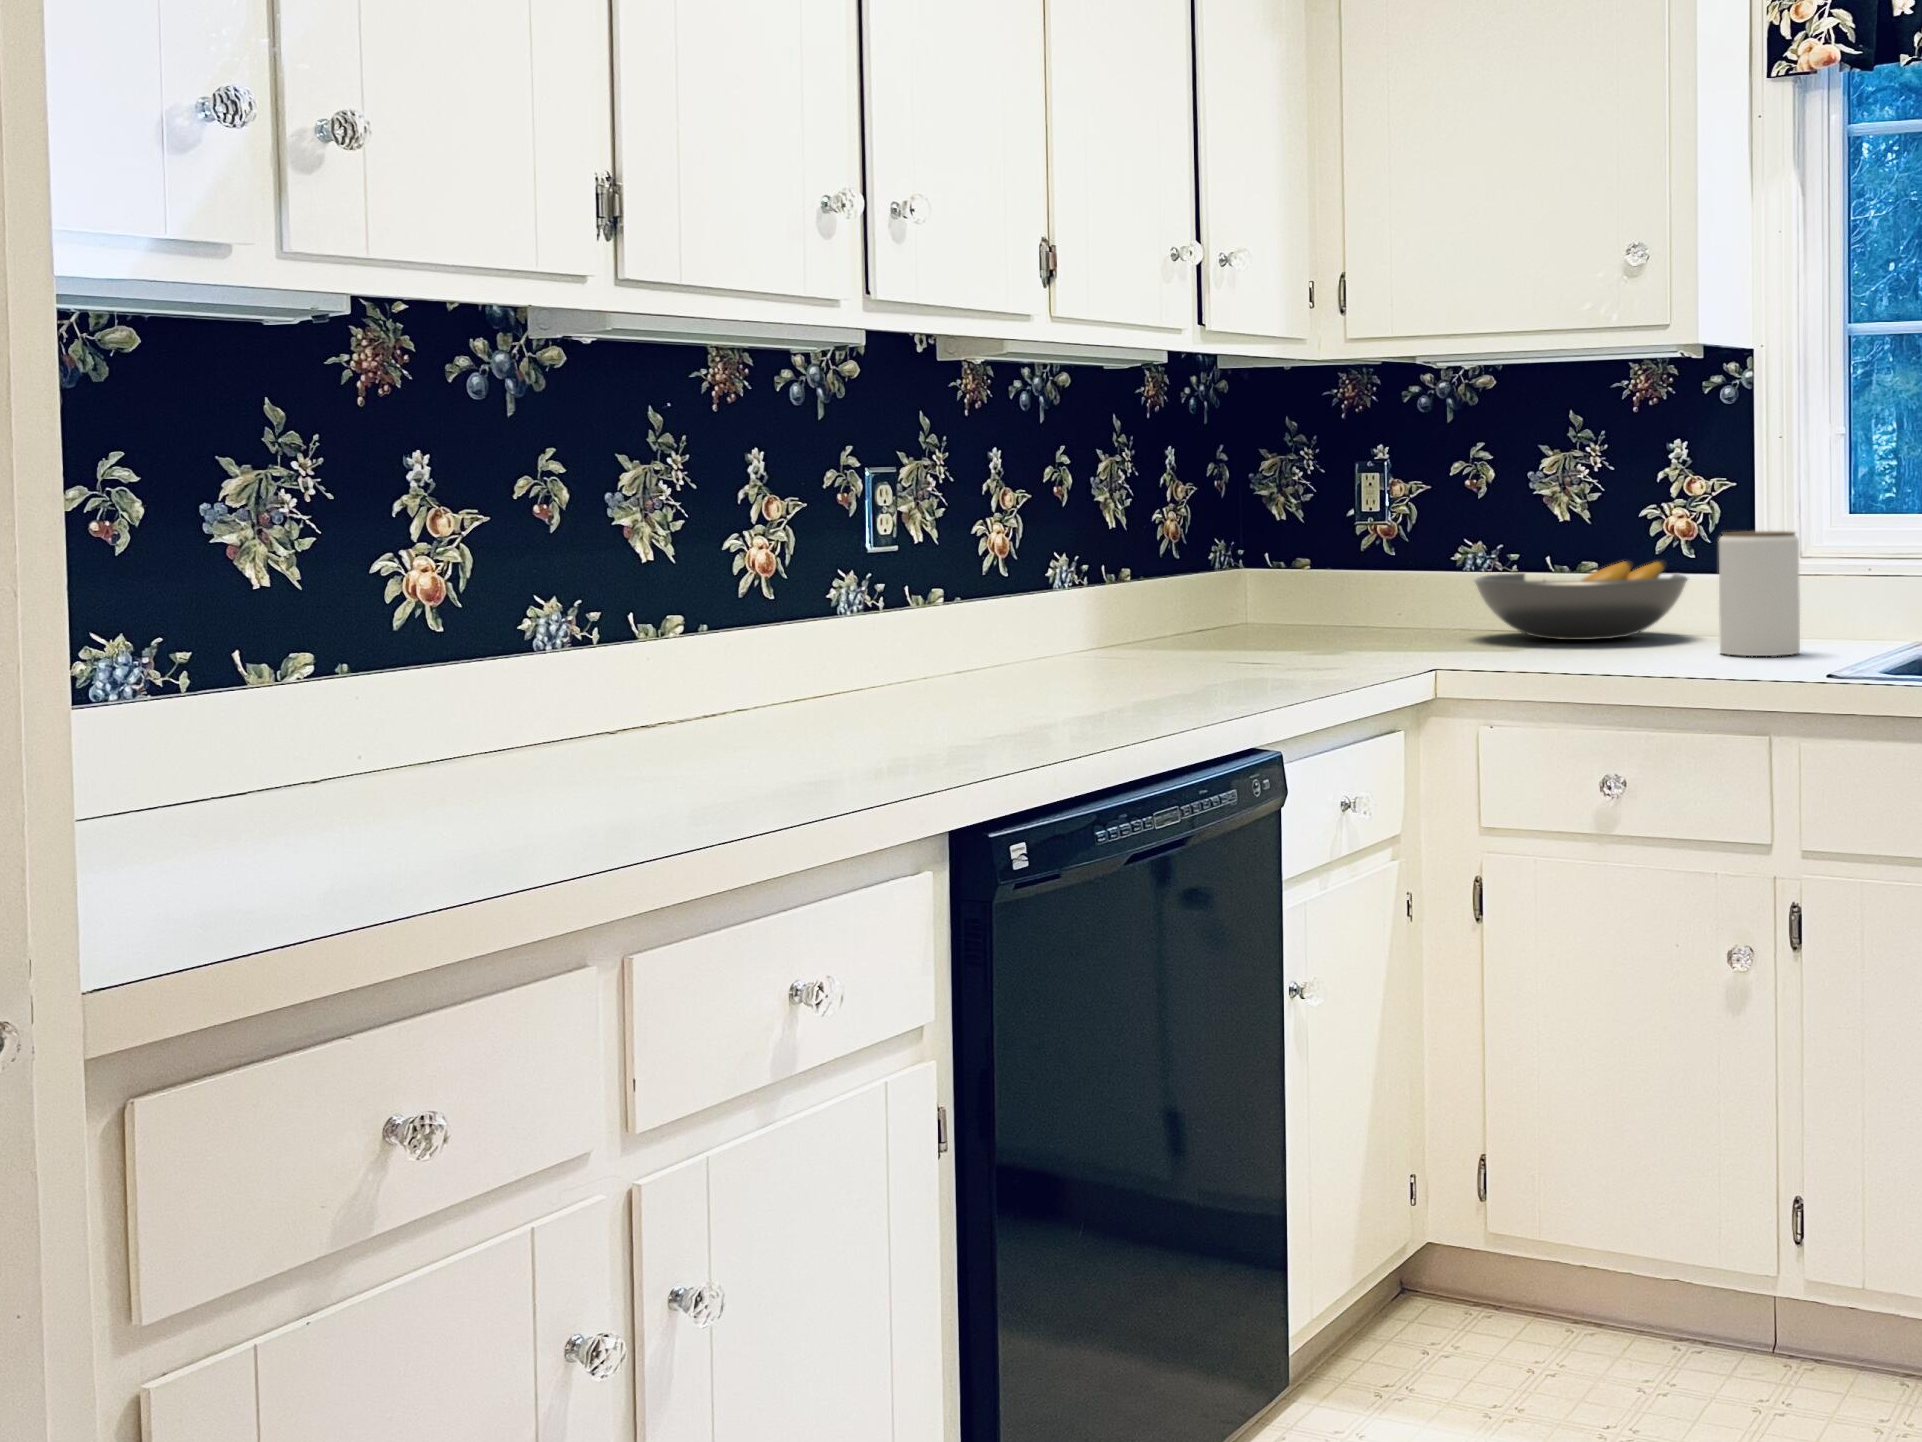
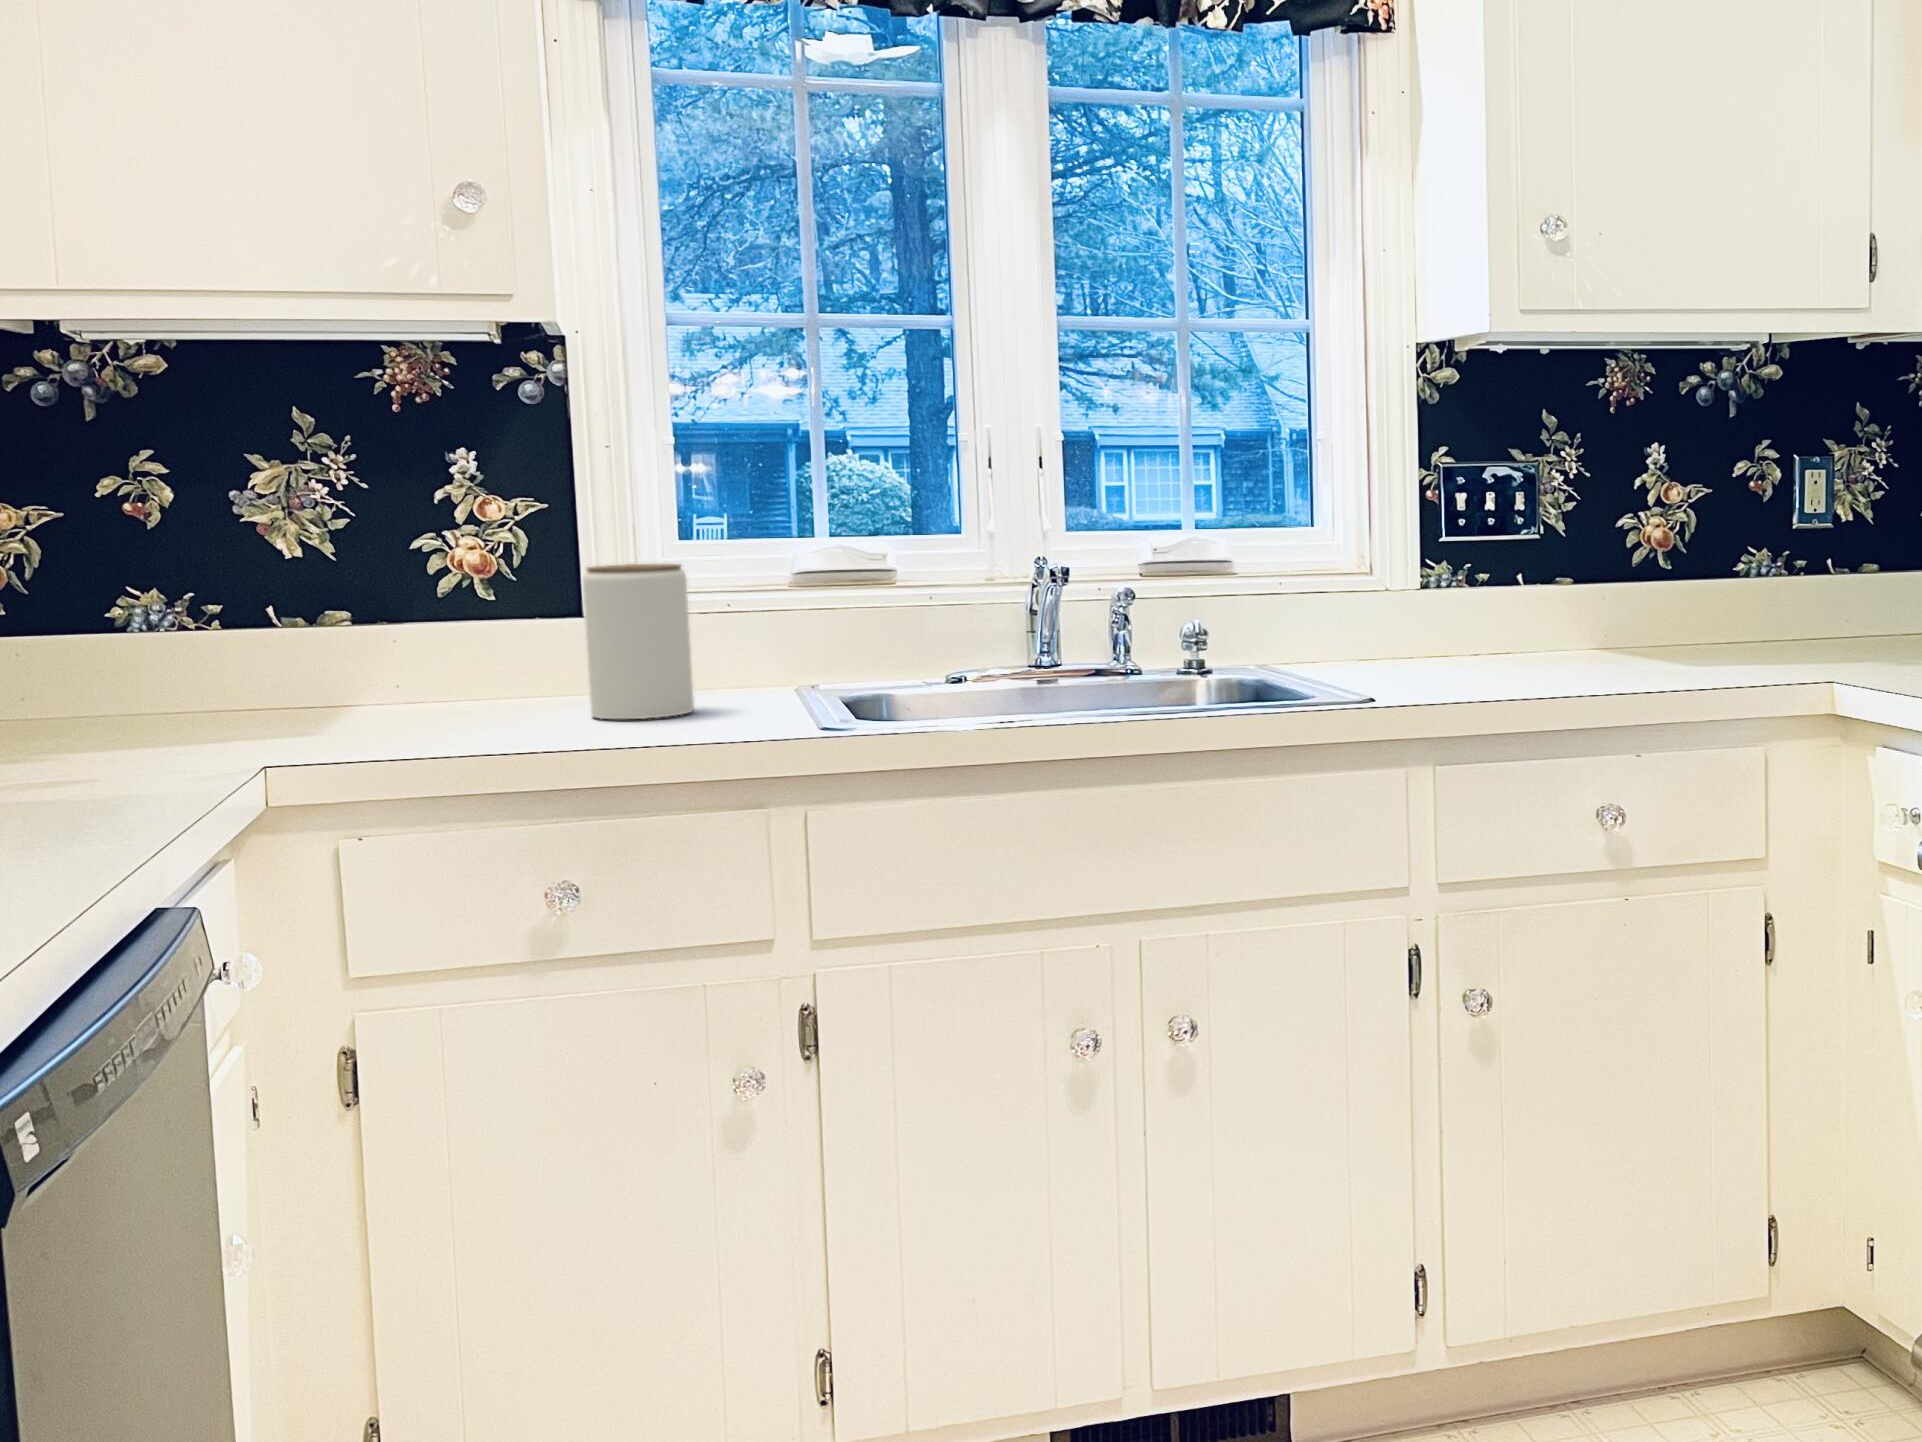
fruit bowl: present [1474,561,1688,640] -> none [181,604,499,717]

